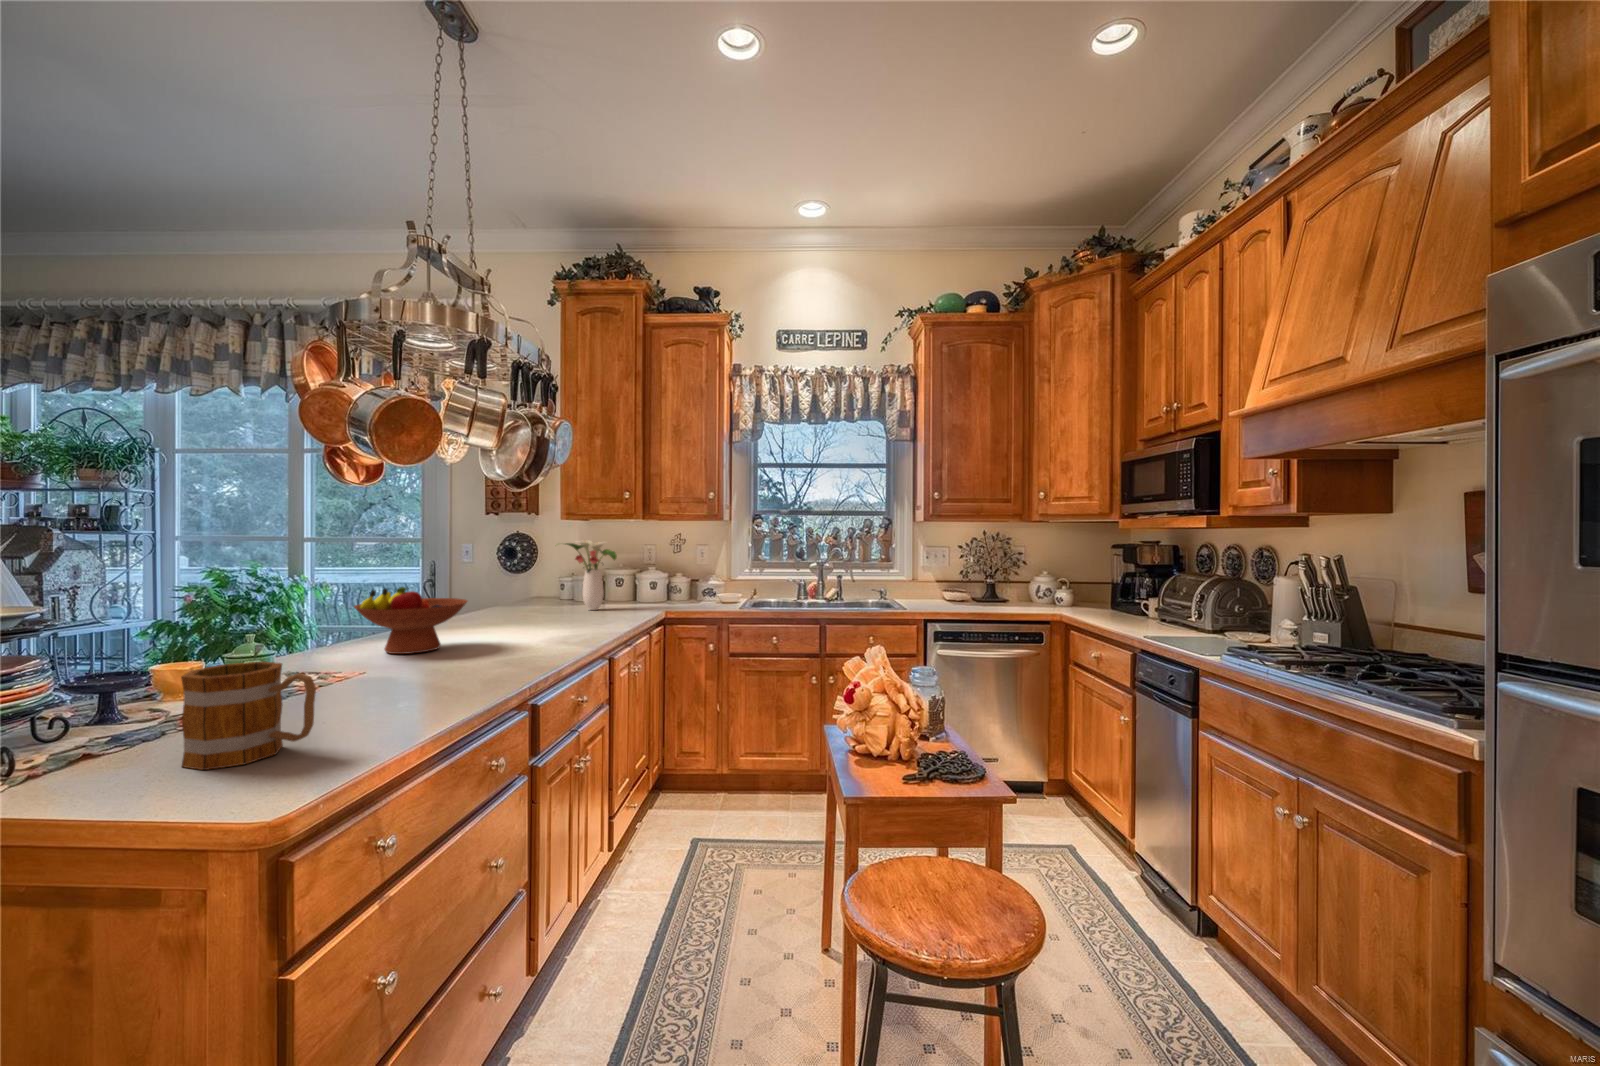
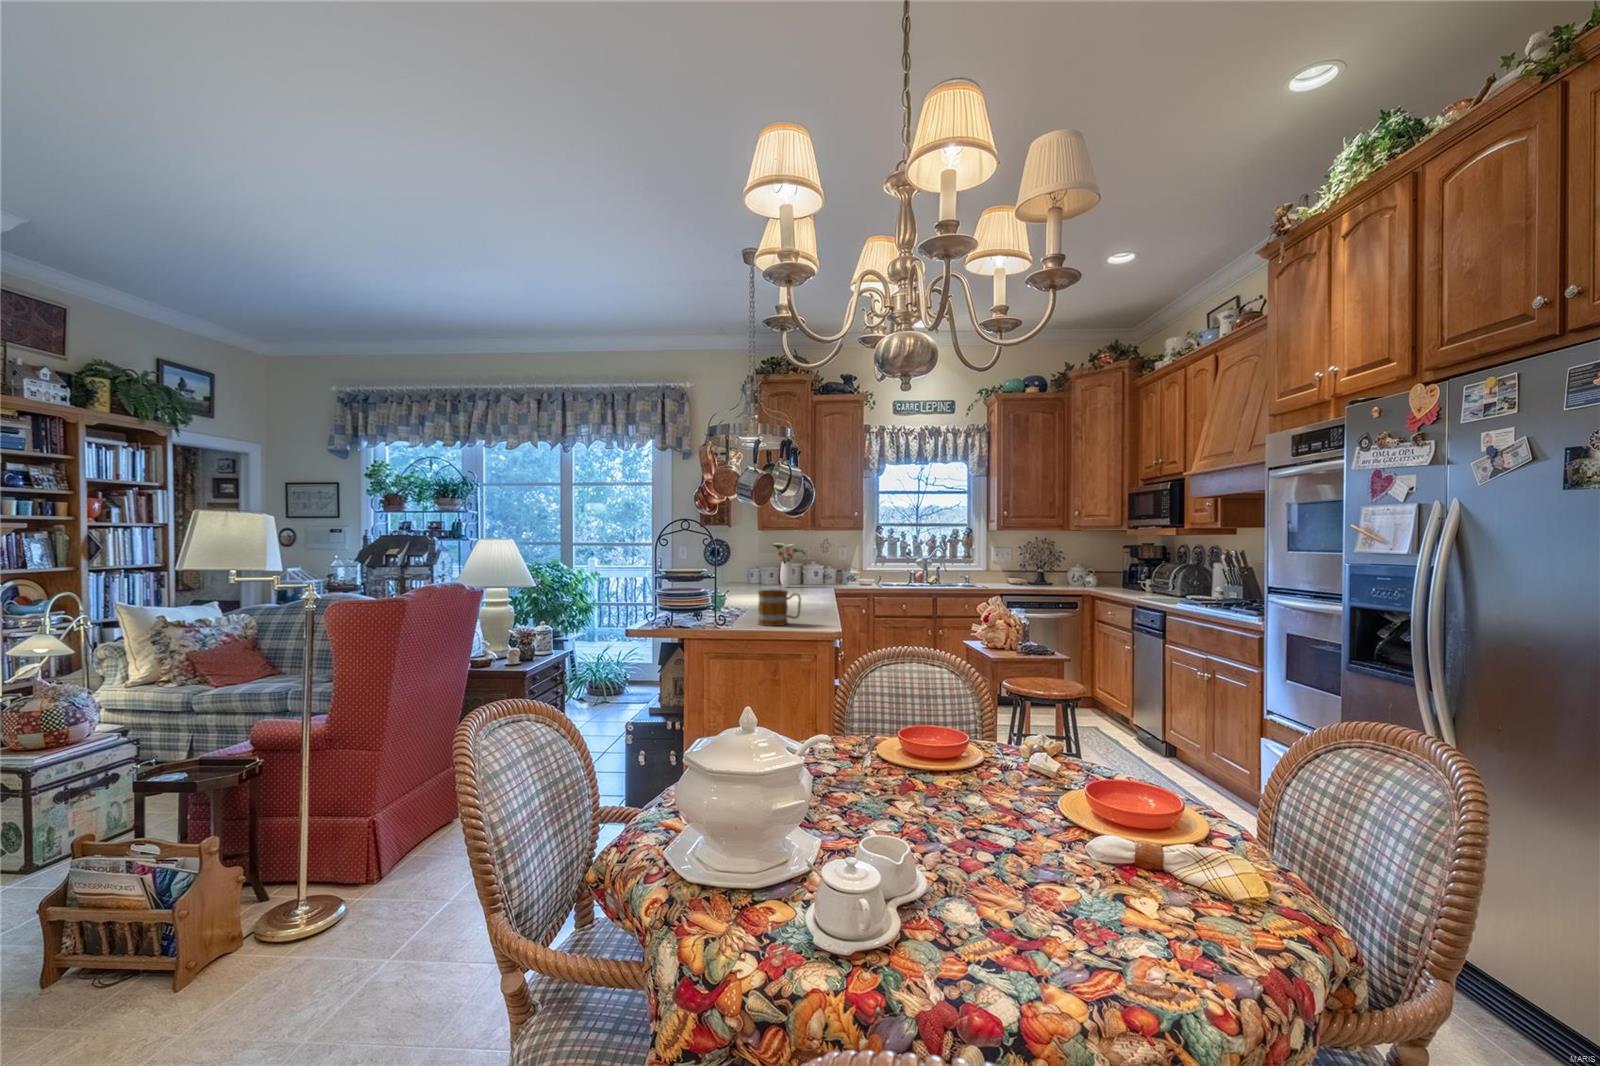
fruit bowl: present [354,587,467,654] -> none [713,567,766,602]

